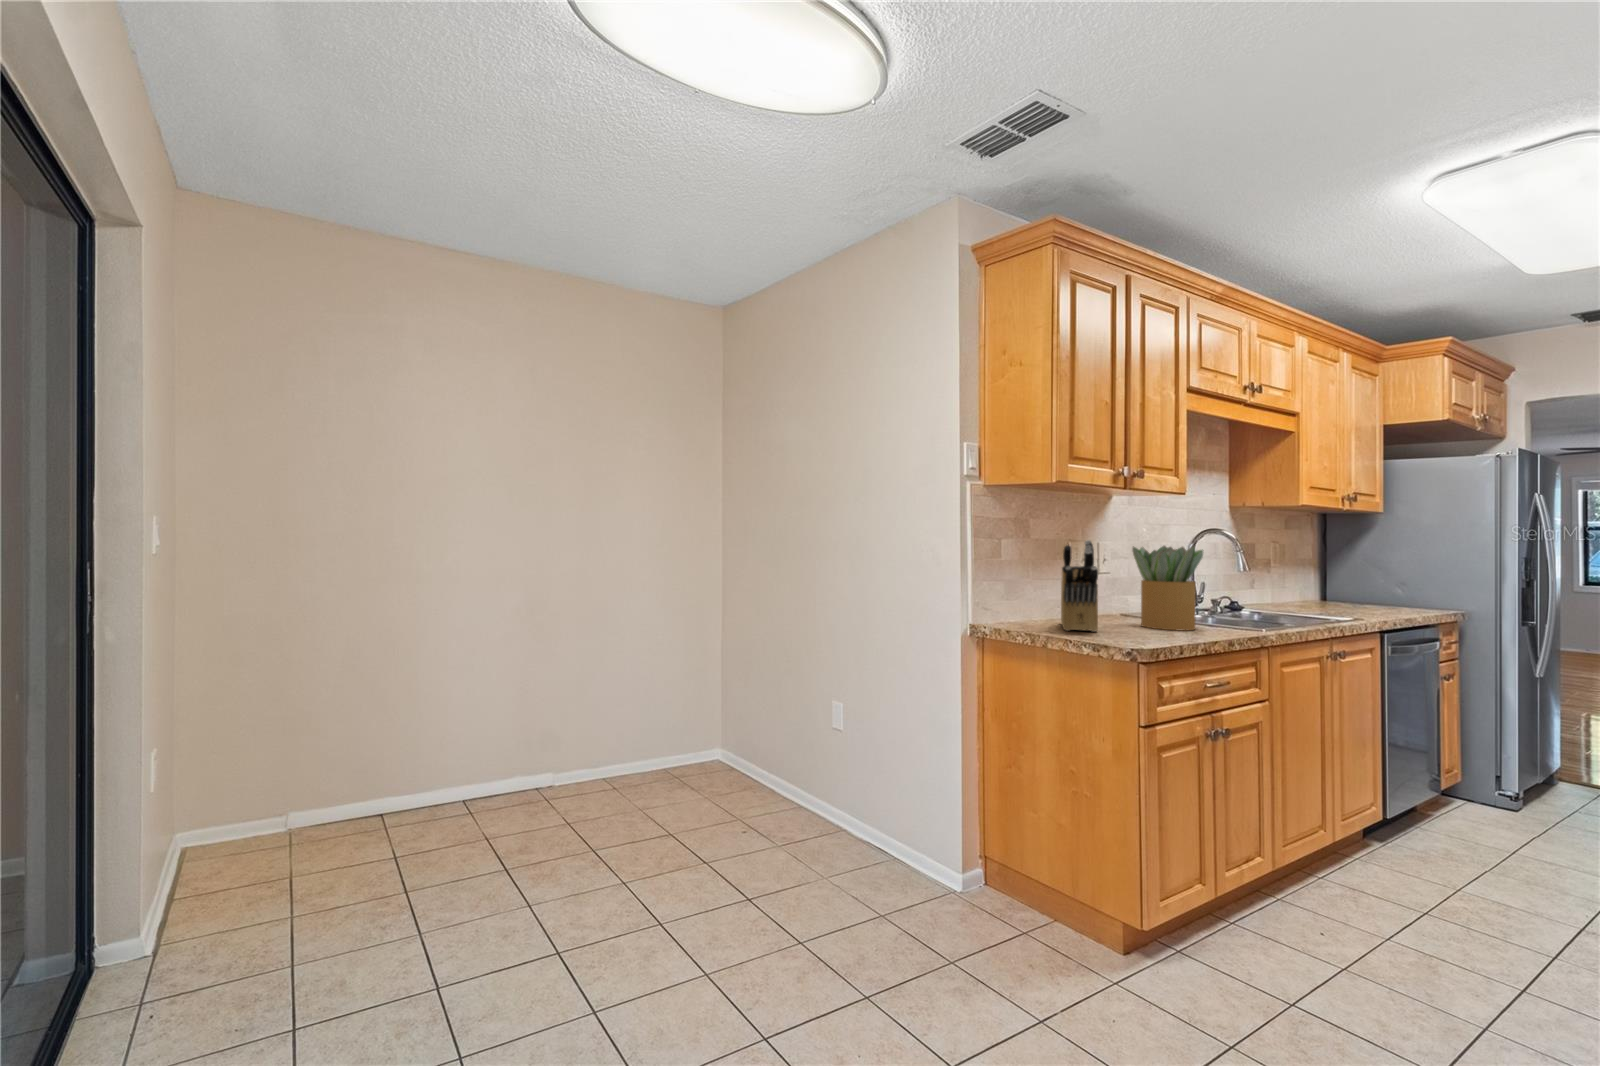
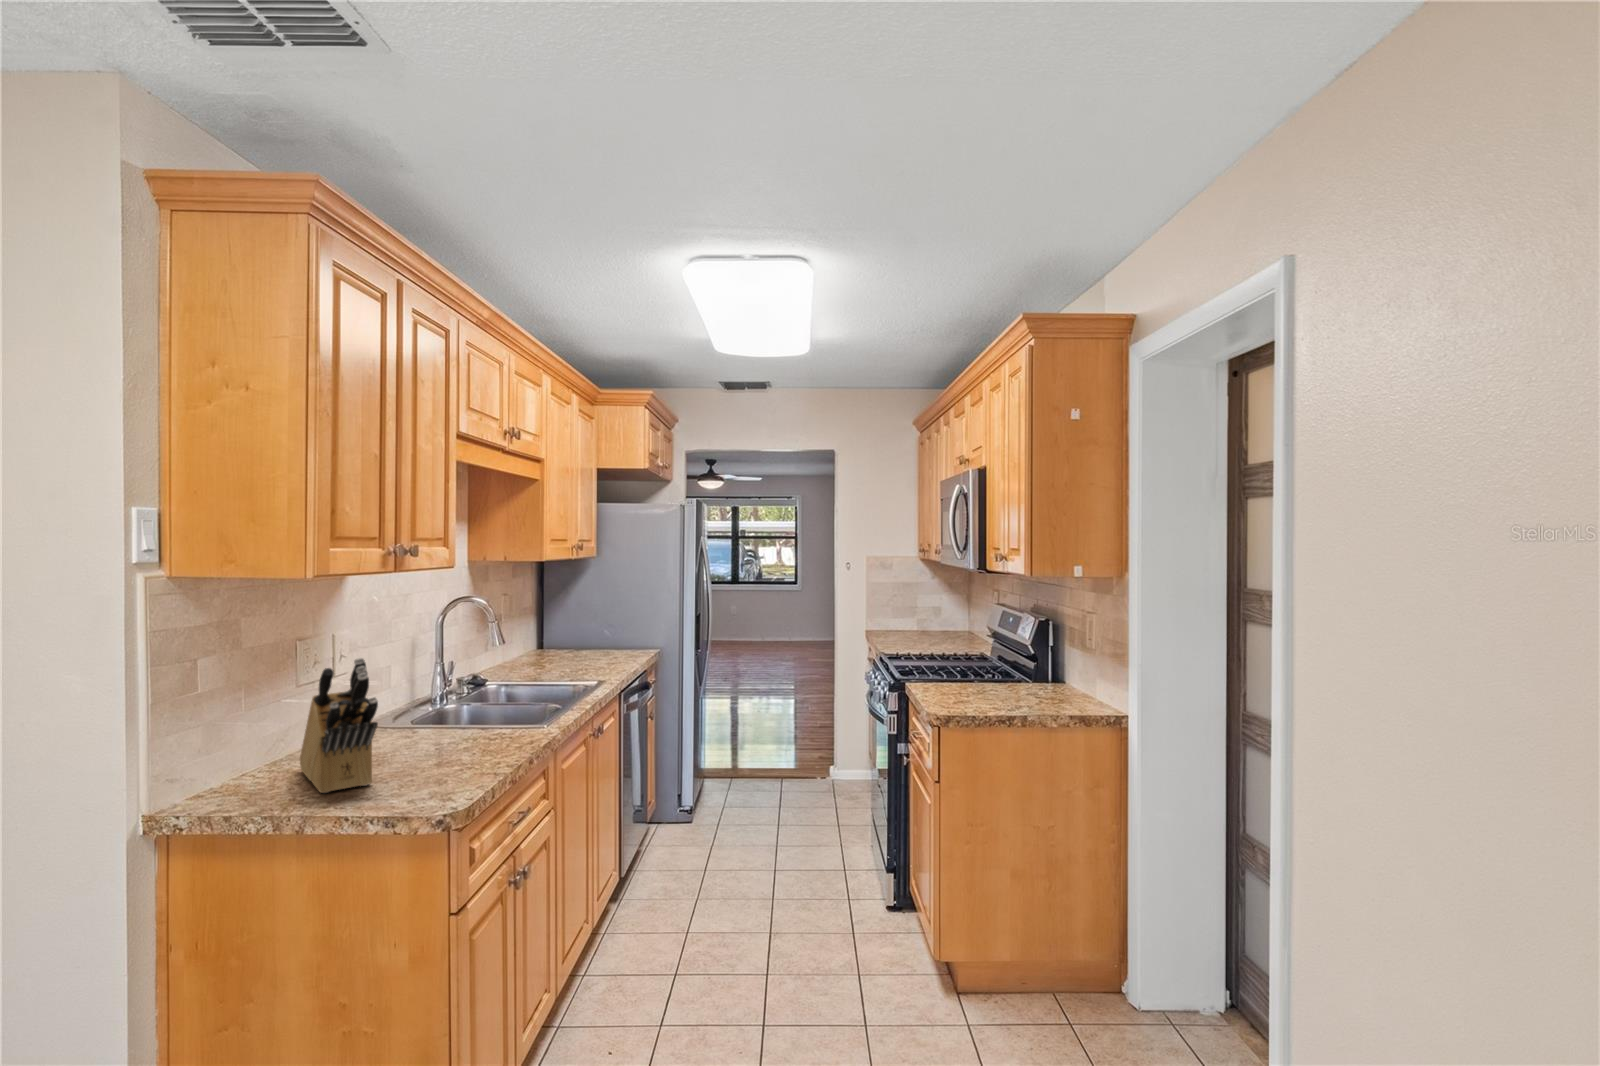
potted plant: present [1132,546,1203,630] -> none [399,637,486,753]

